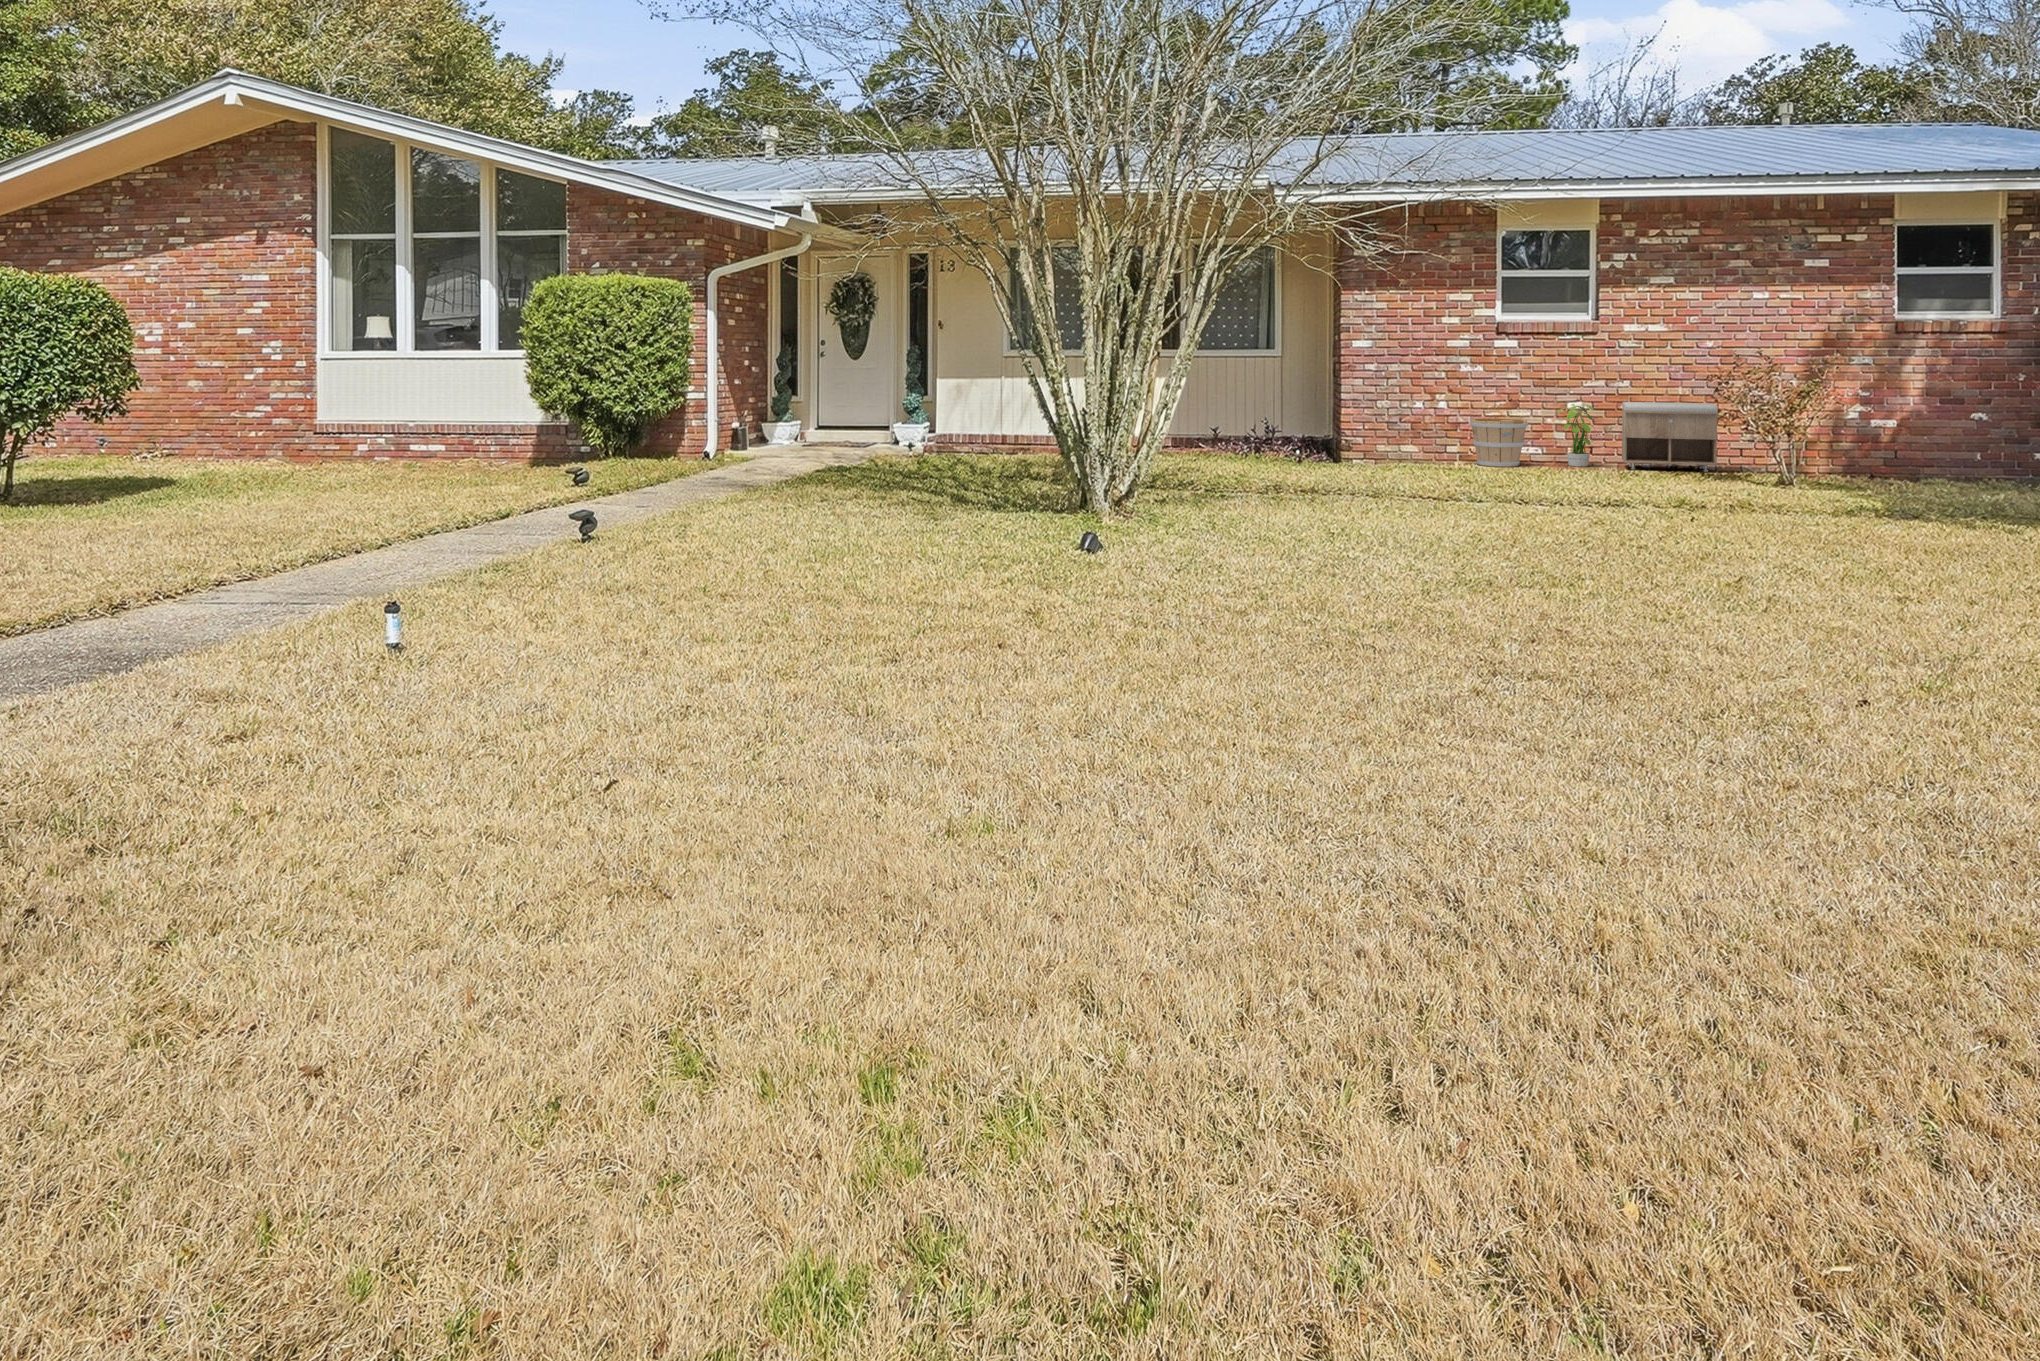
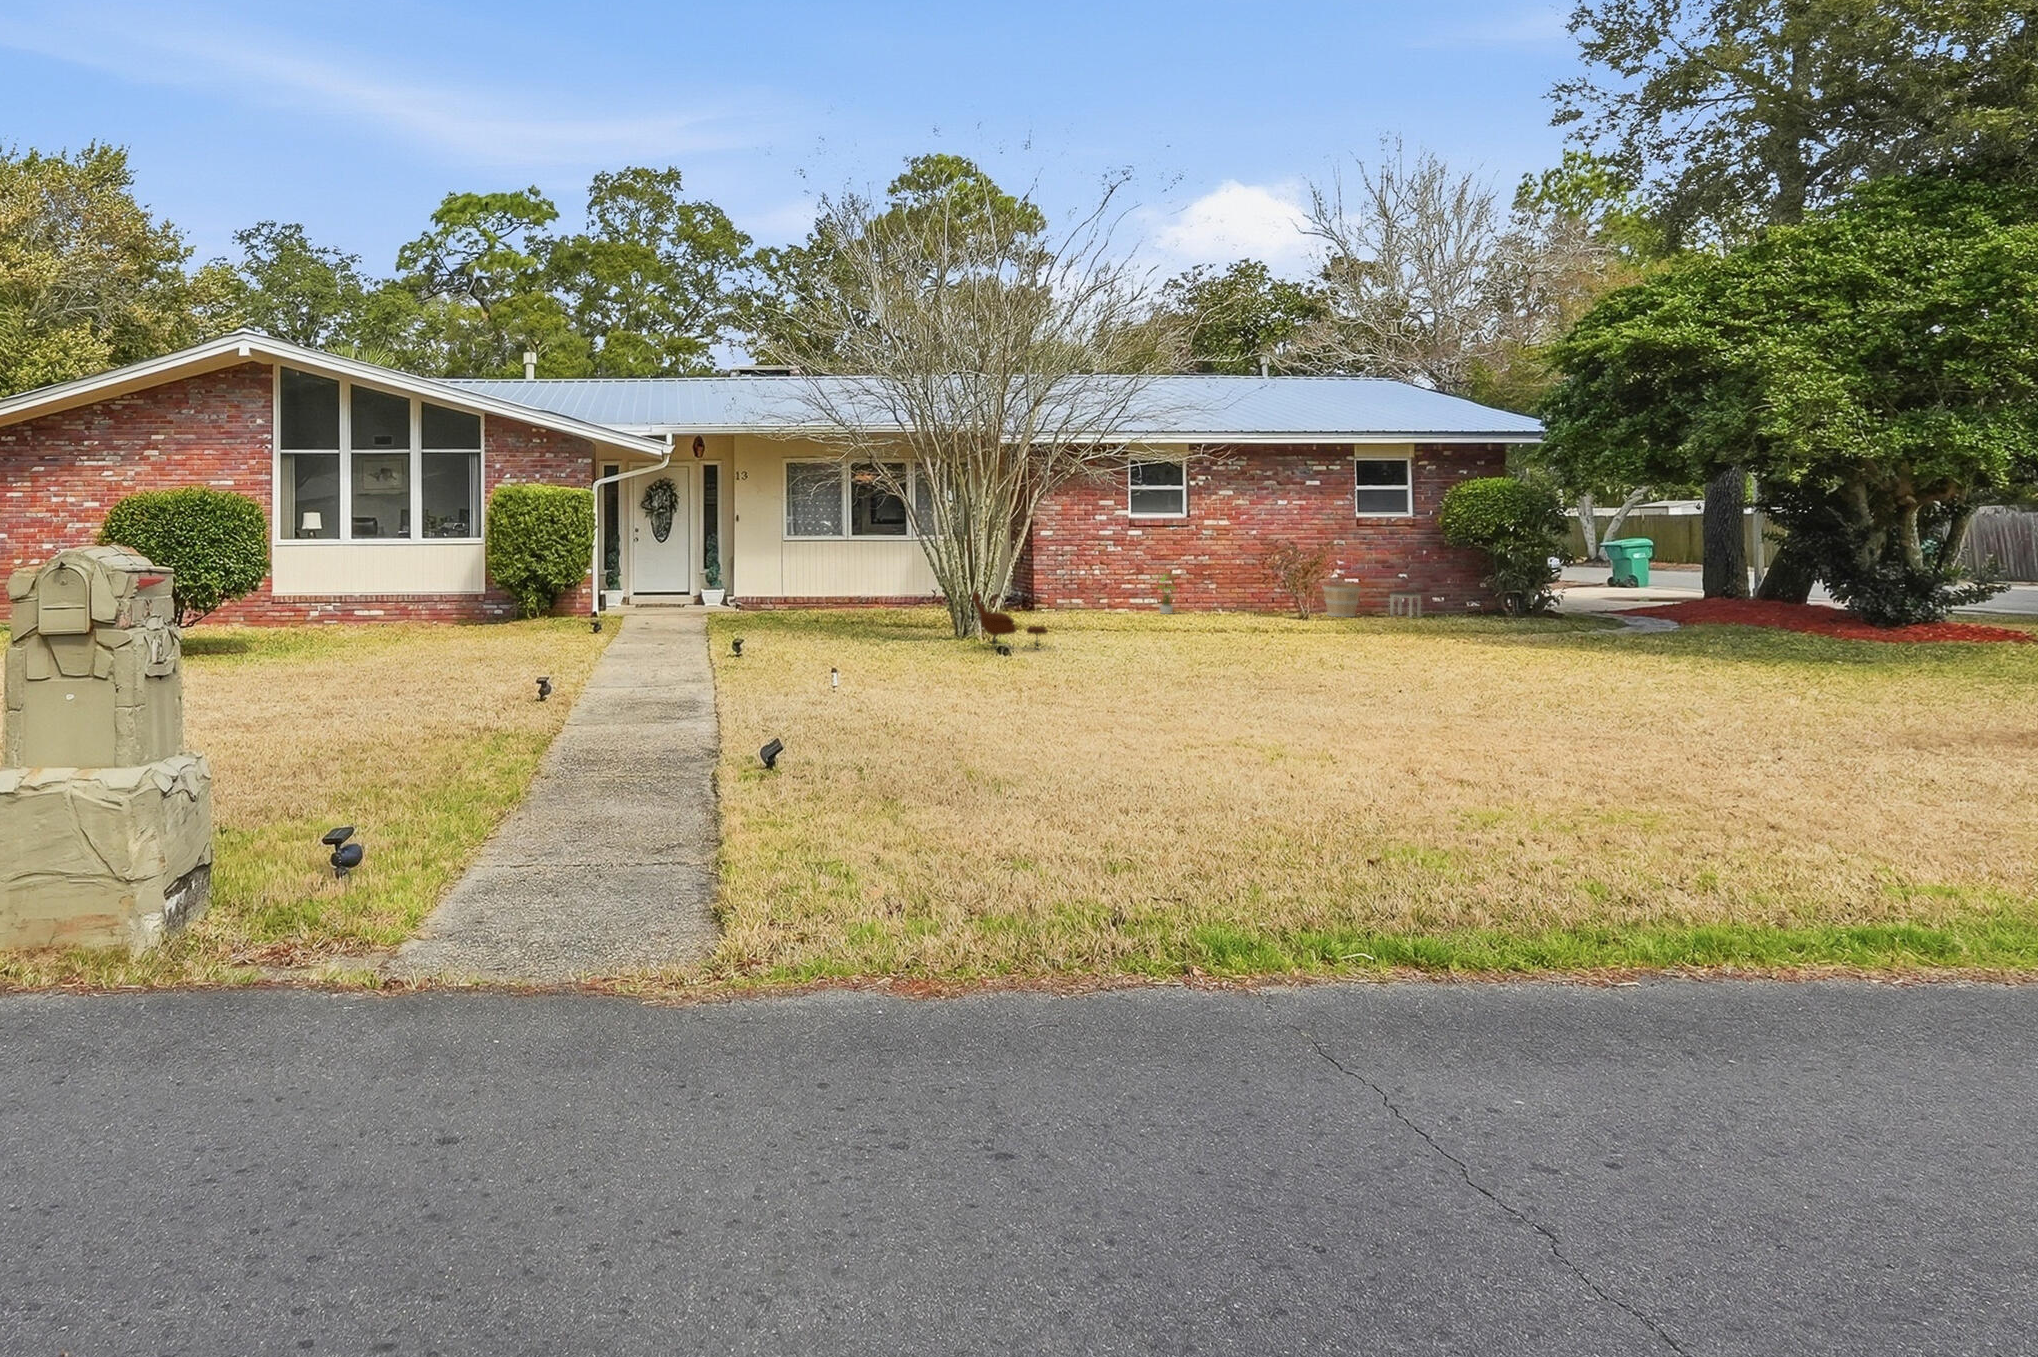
storage bench: present [1622,402,1718,472] -> none [1192,571,1255,616]
wooden bucket: present [1470,417,1528,467] -> present [1323,584,1361,617]
lounge chair: none [1125,422,1260,525] -> present [972,591,1048,649]
round table: none [1956,437,2015,479] -> present [1390,592,1421,617]

